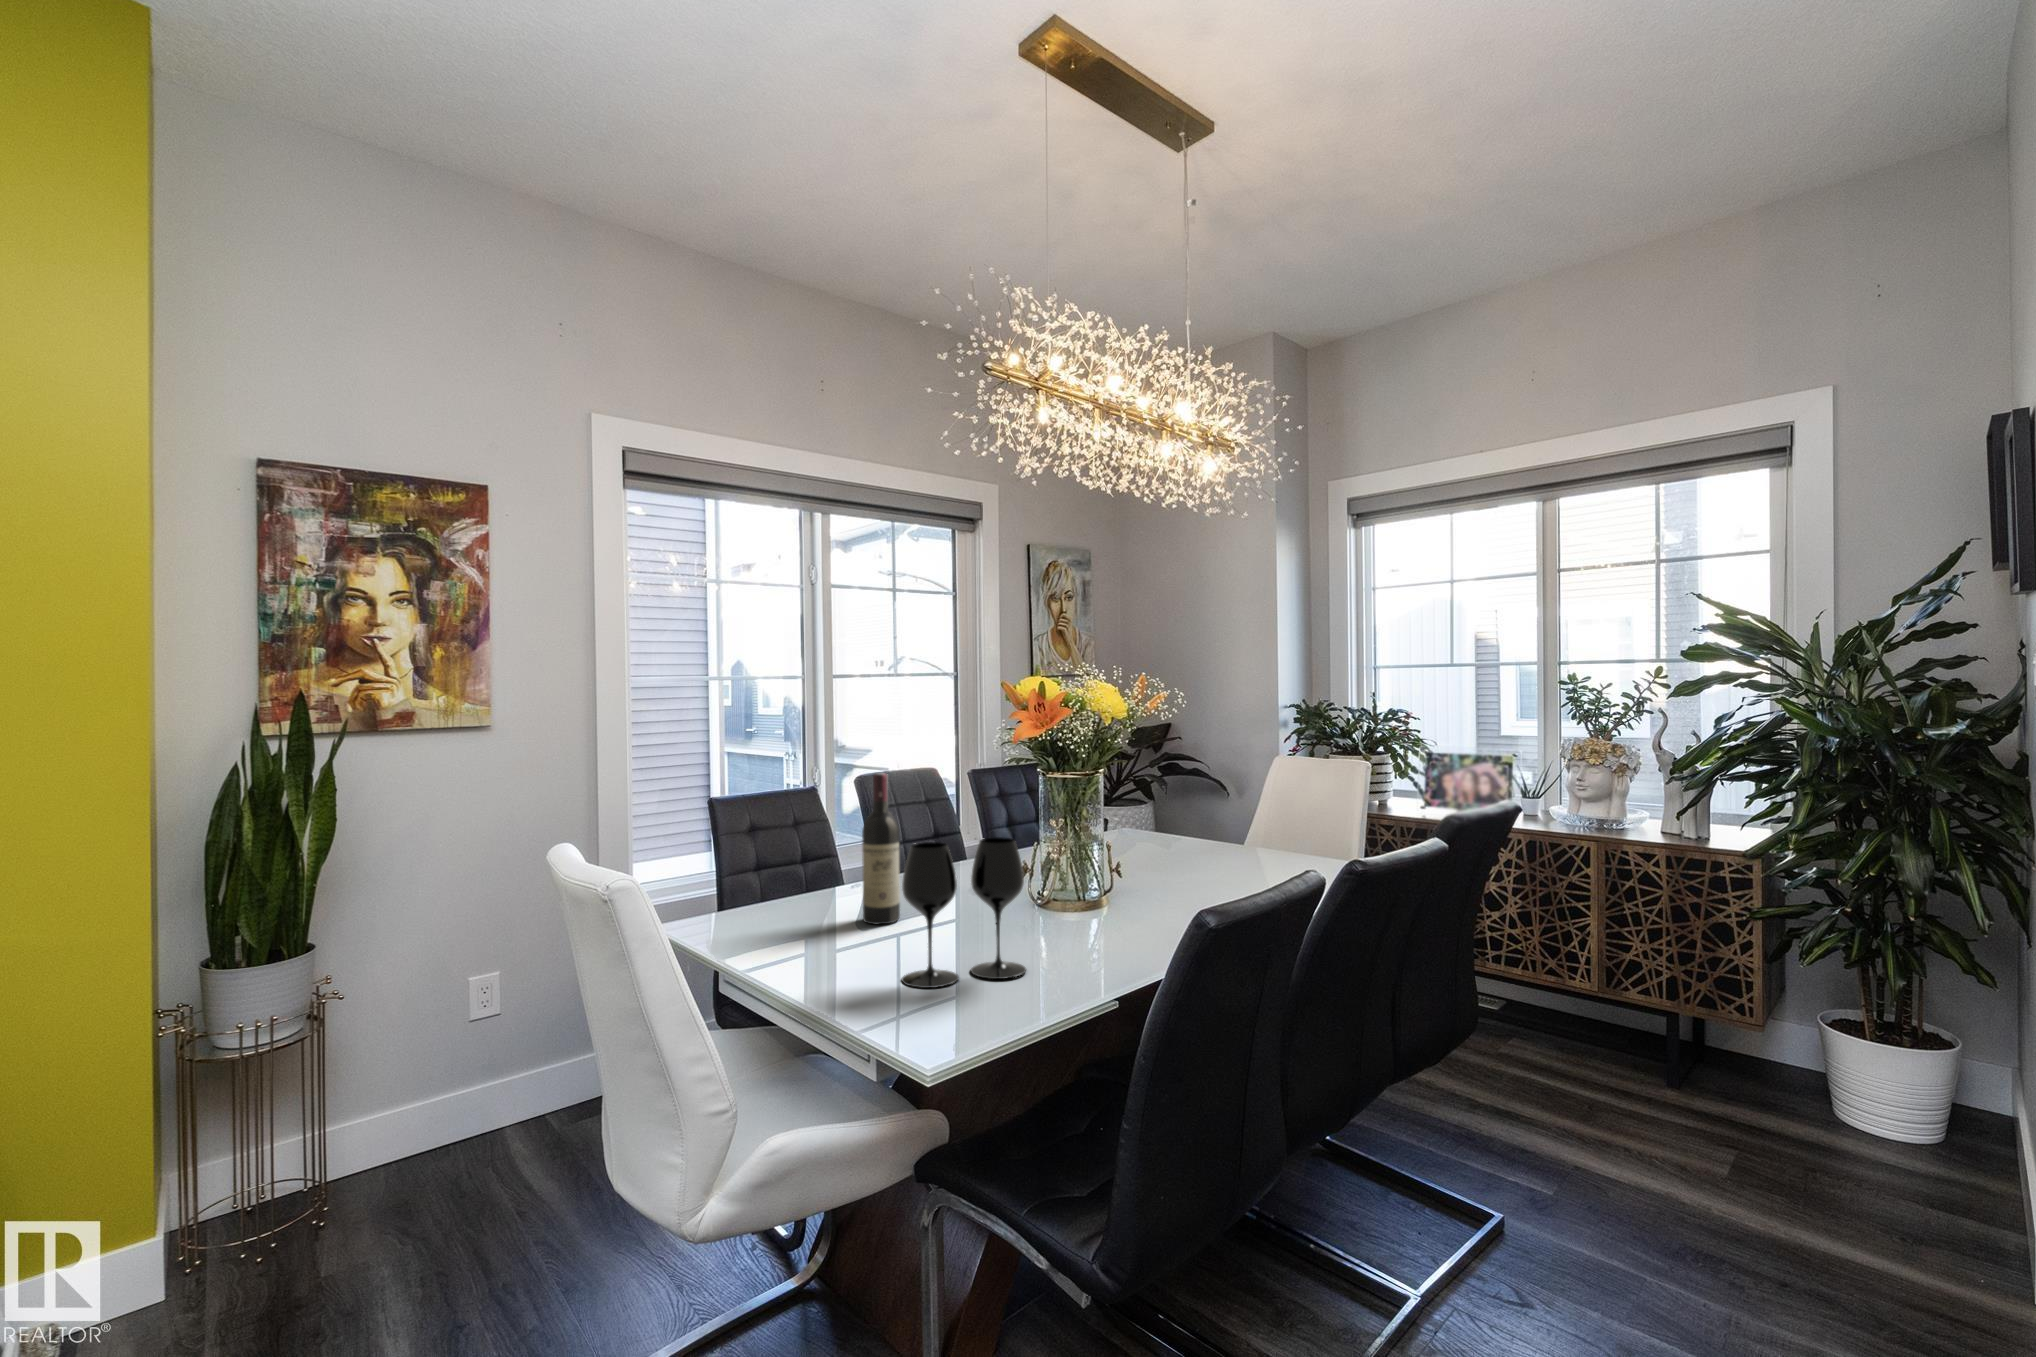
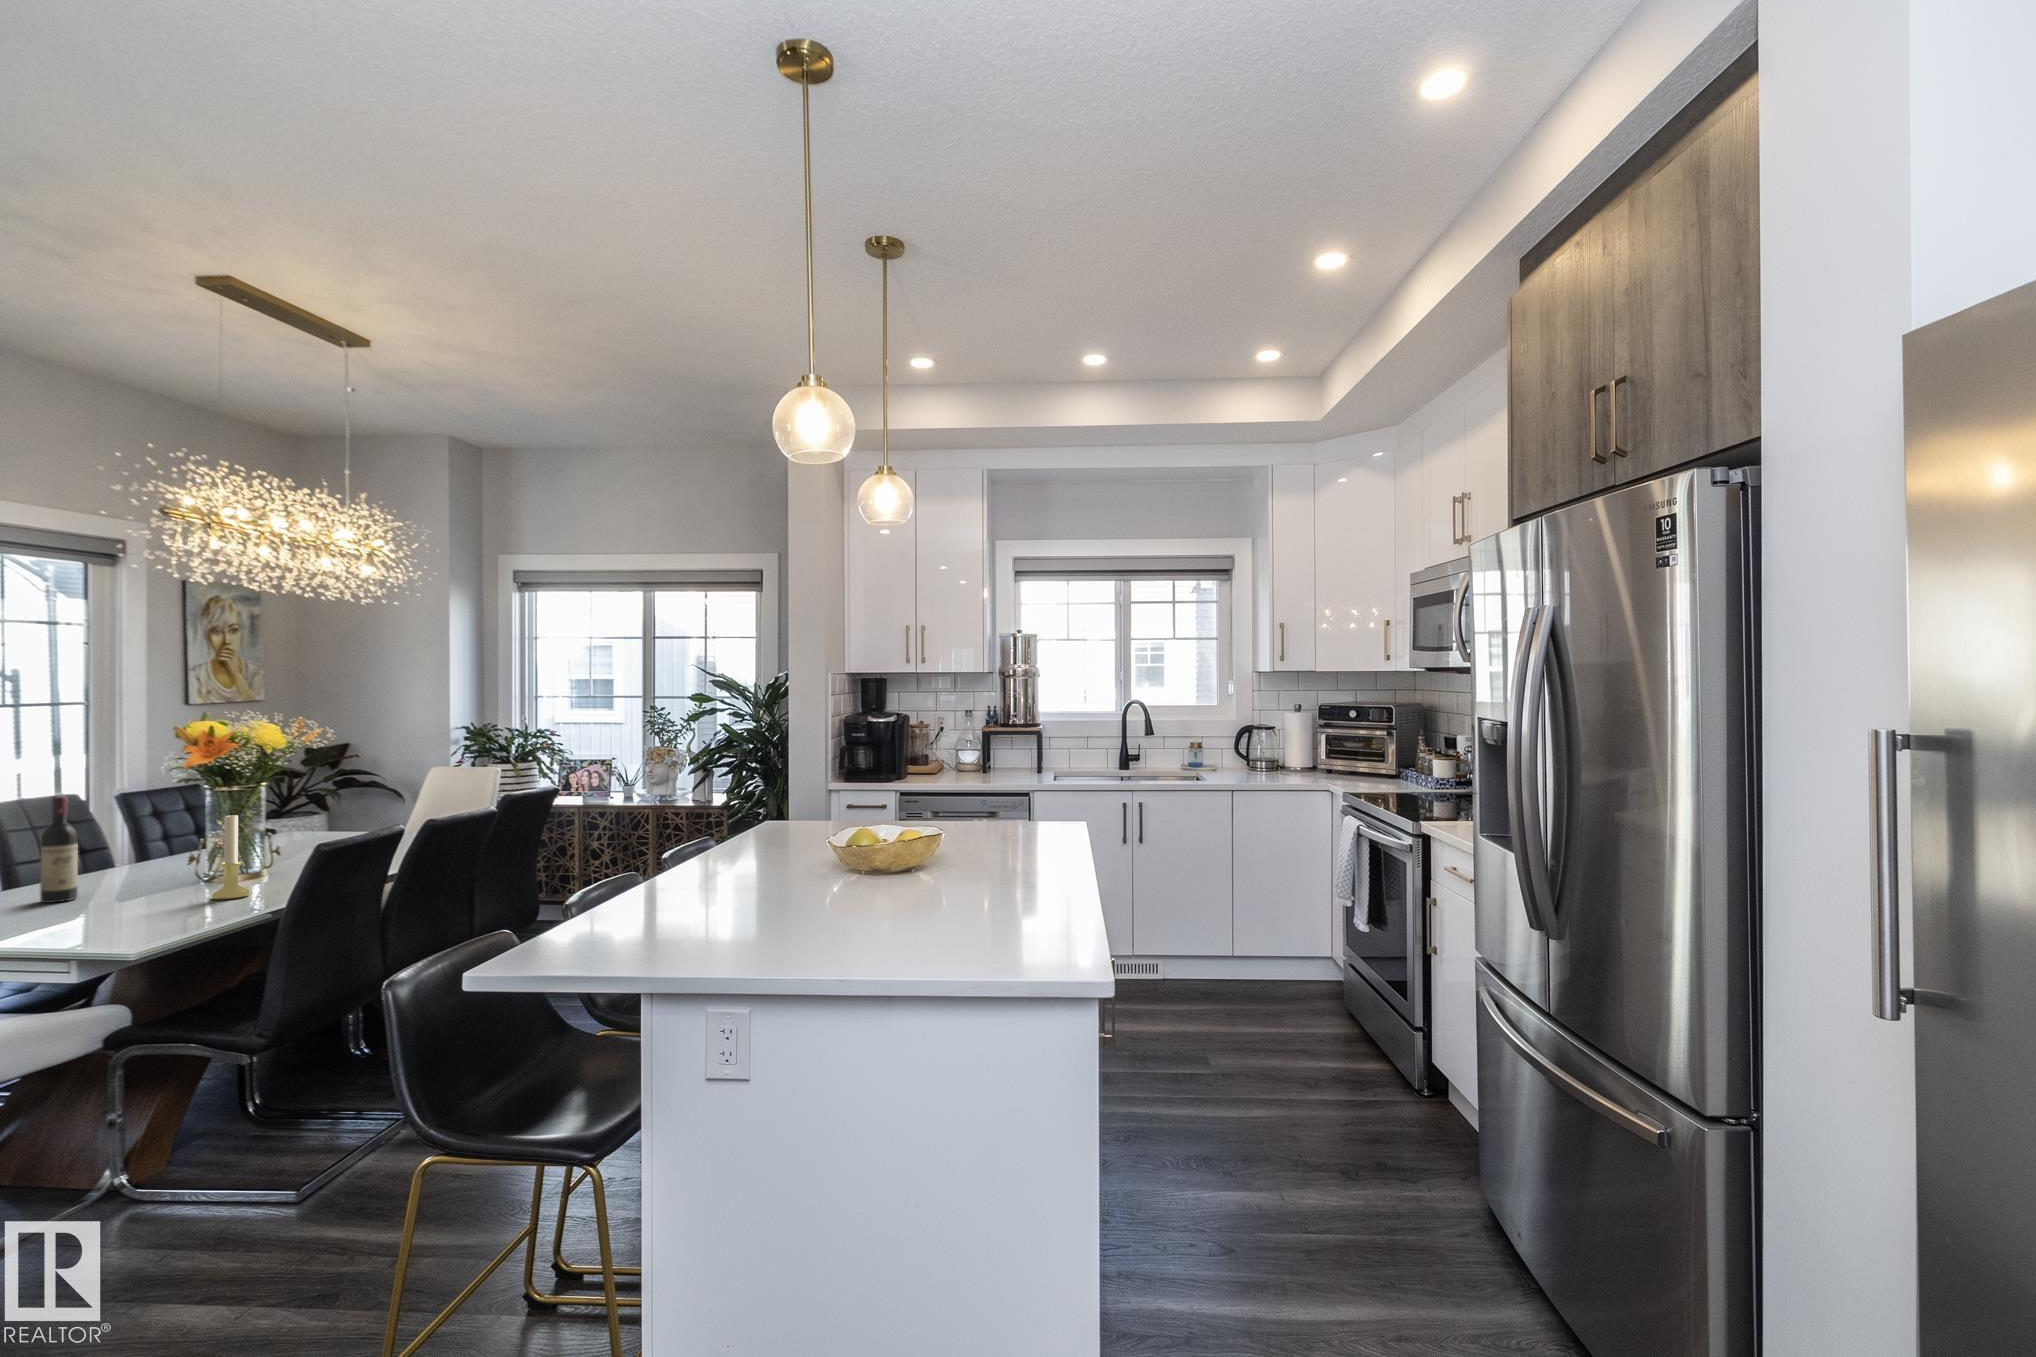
candle holder: none [1043,816,1090,962] -> present [212,813,250,900]
wine glass: present [902,837,1026,988] -> none [98,828,200,921]

